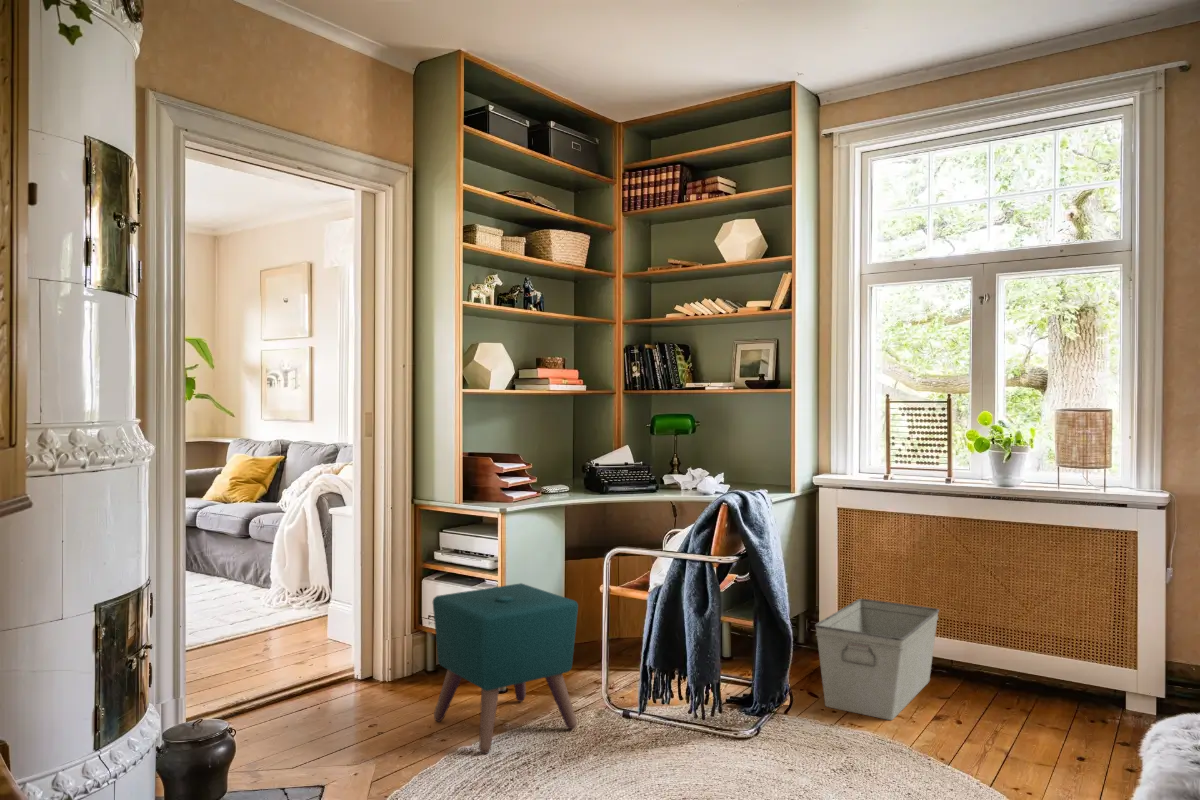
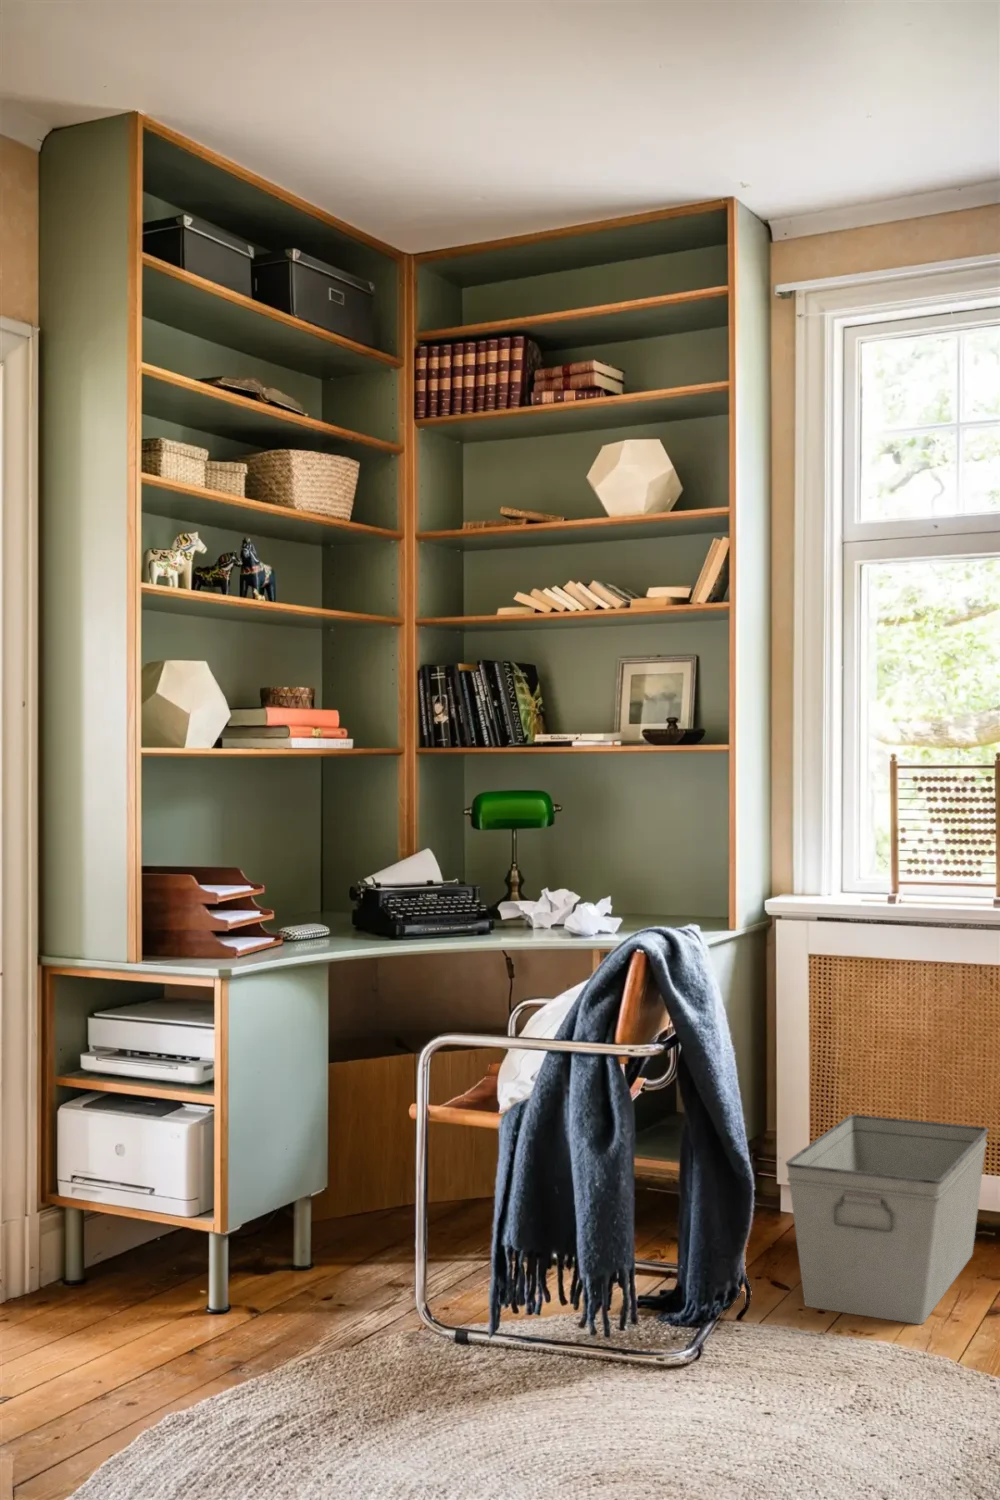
ottoman: present [433,583,578,754] -> none [100,1107,376,1424]

